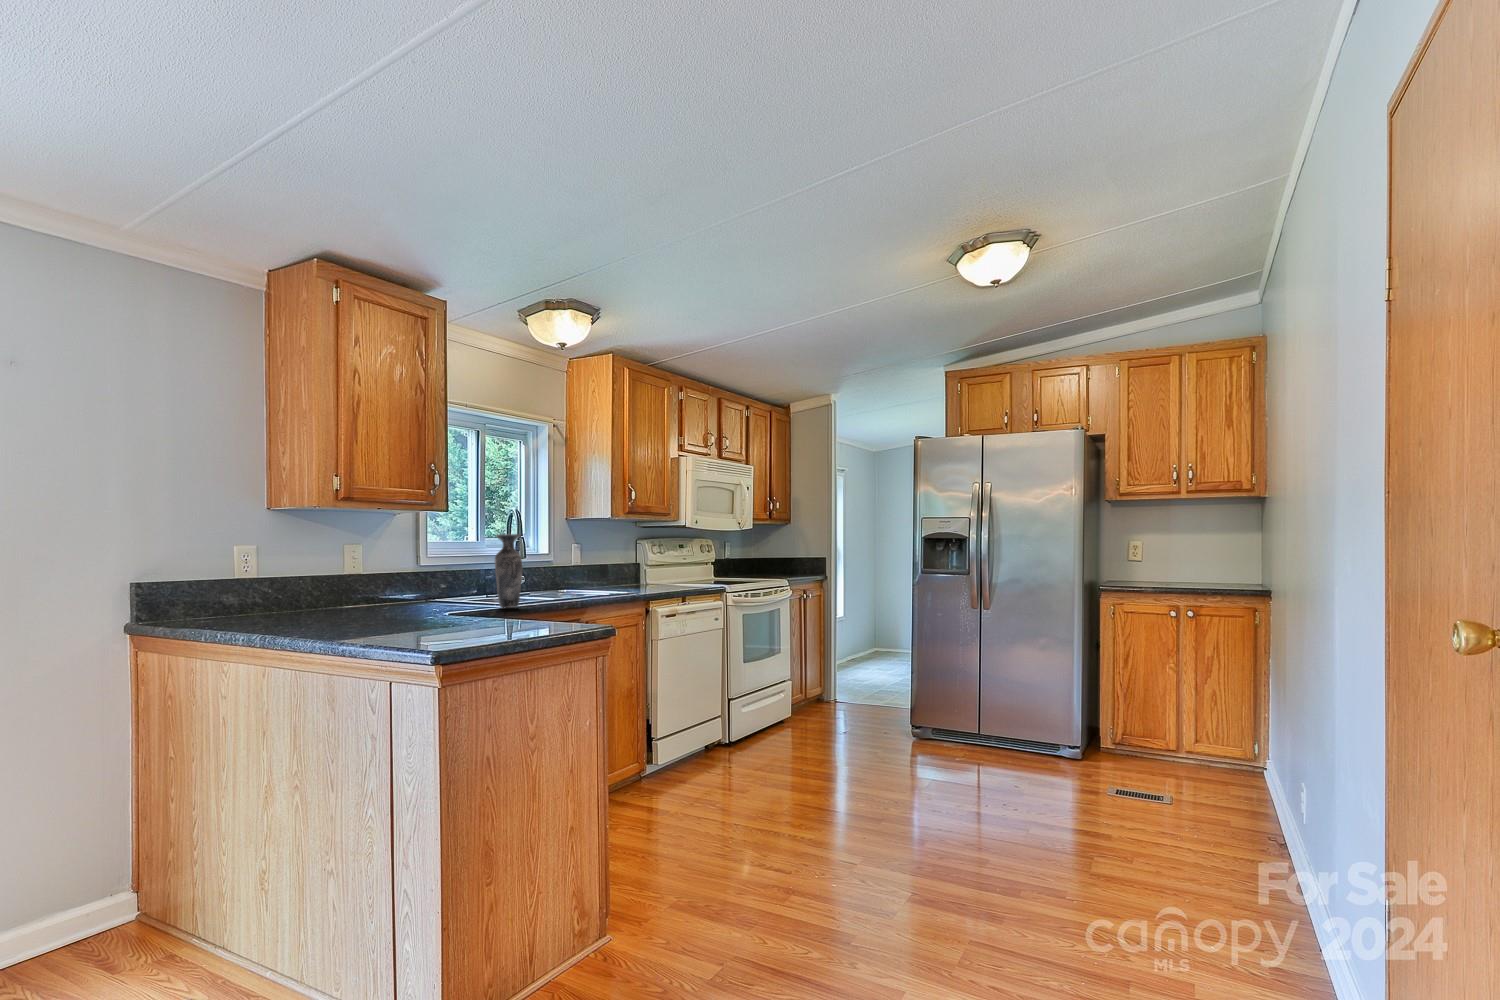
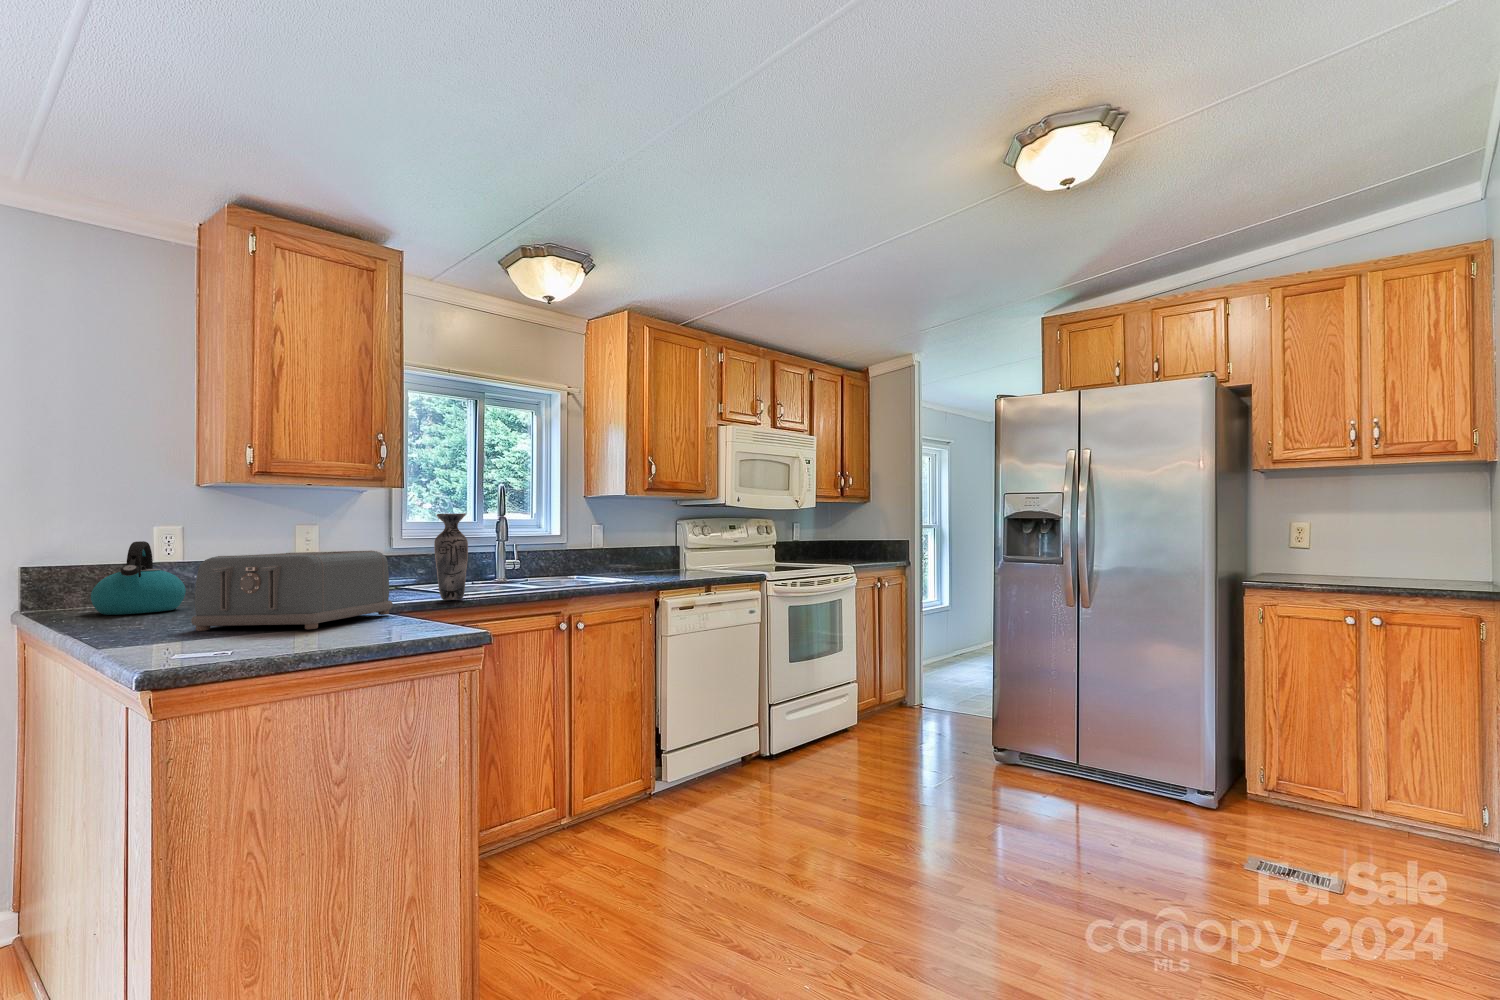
kettle: none [208,559,286,624] -> present [91,541,186,615]
toaster: none [362,566,495,632] -> present [191,551,393,631]

